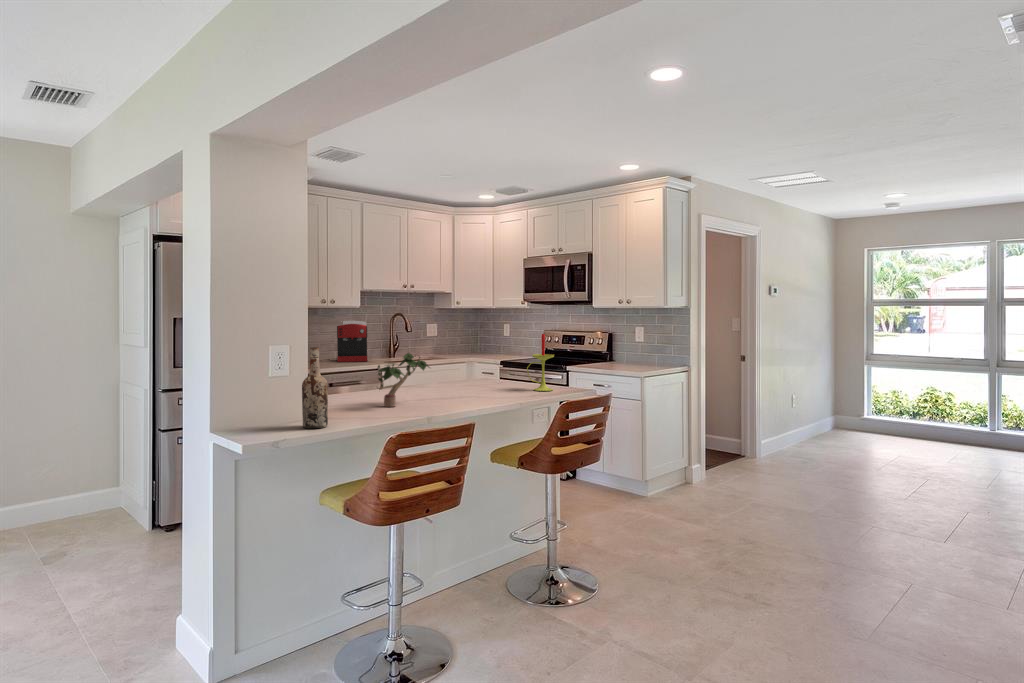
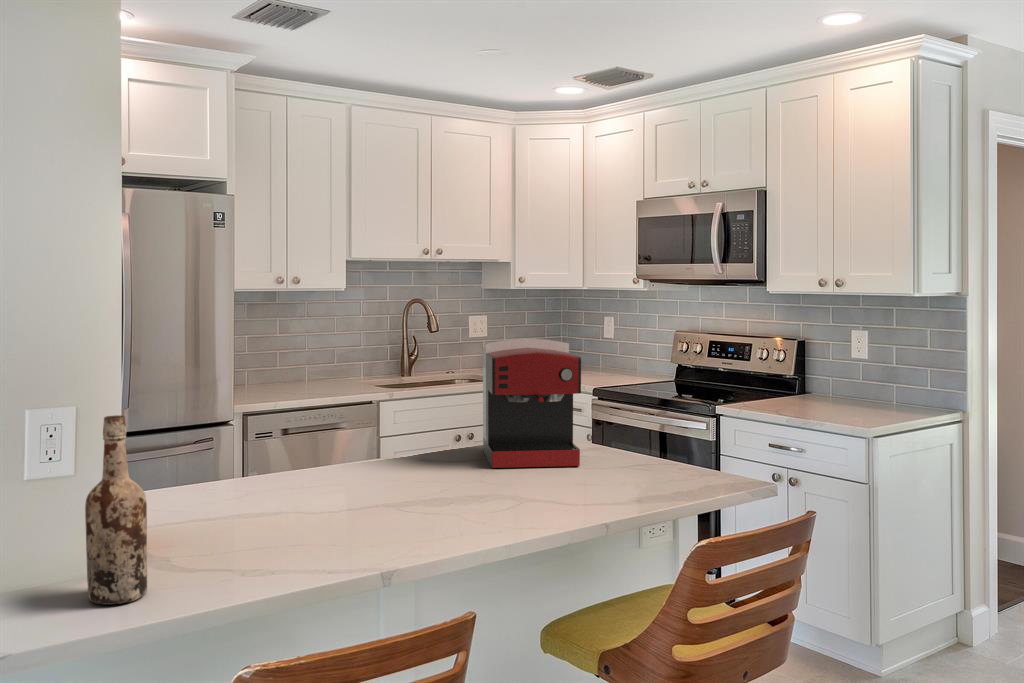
coffee maker: present [337,320,368,362] -> present [483,338,581,468]
candle: present [527,334,554,391] -> none [628,357,686,480]
potted plant: present [378,353,429,407] -> none [283,402,423,525]

